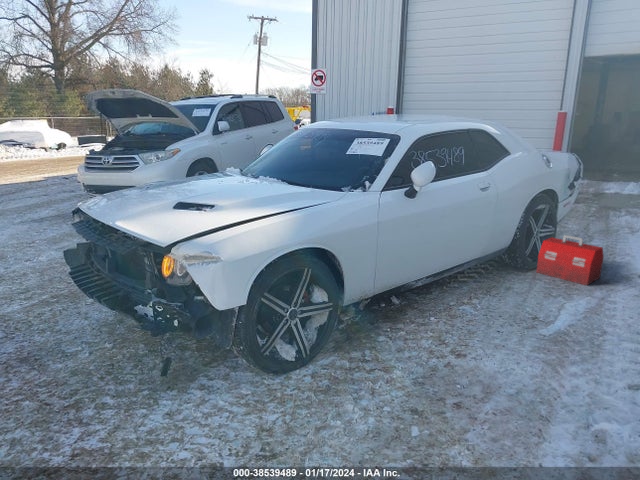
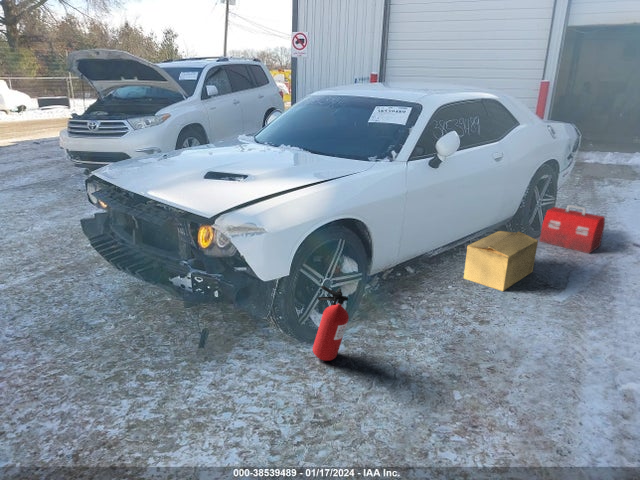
cardboard box: none [449,261,527,324] -> present [464,231,538,291]
fire extinguisher: none [275,315,309,392] -> present [313,286,349,361]

